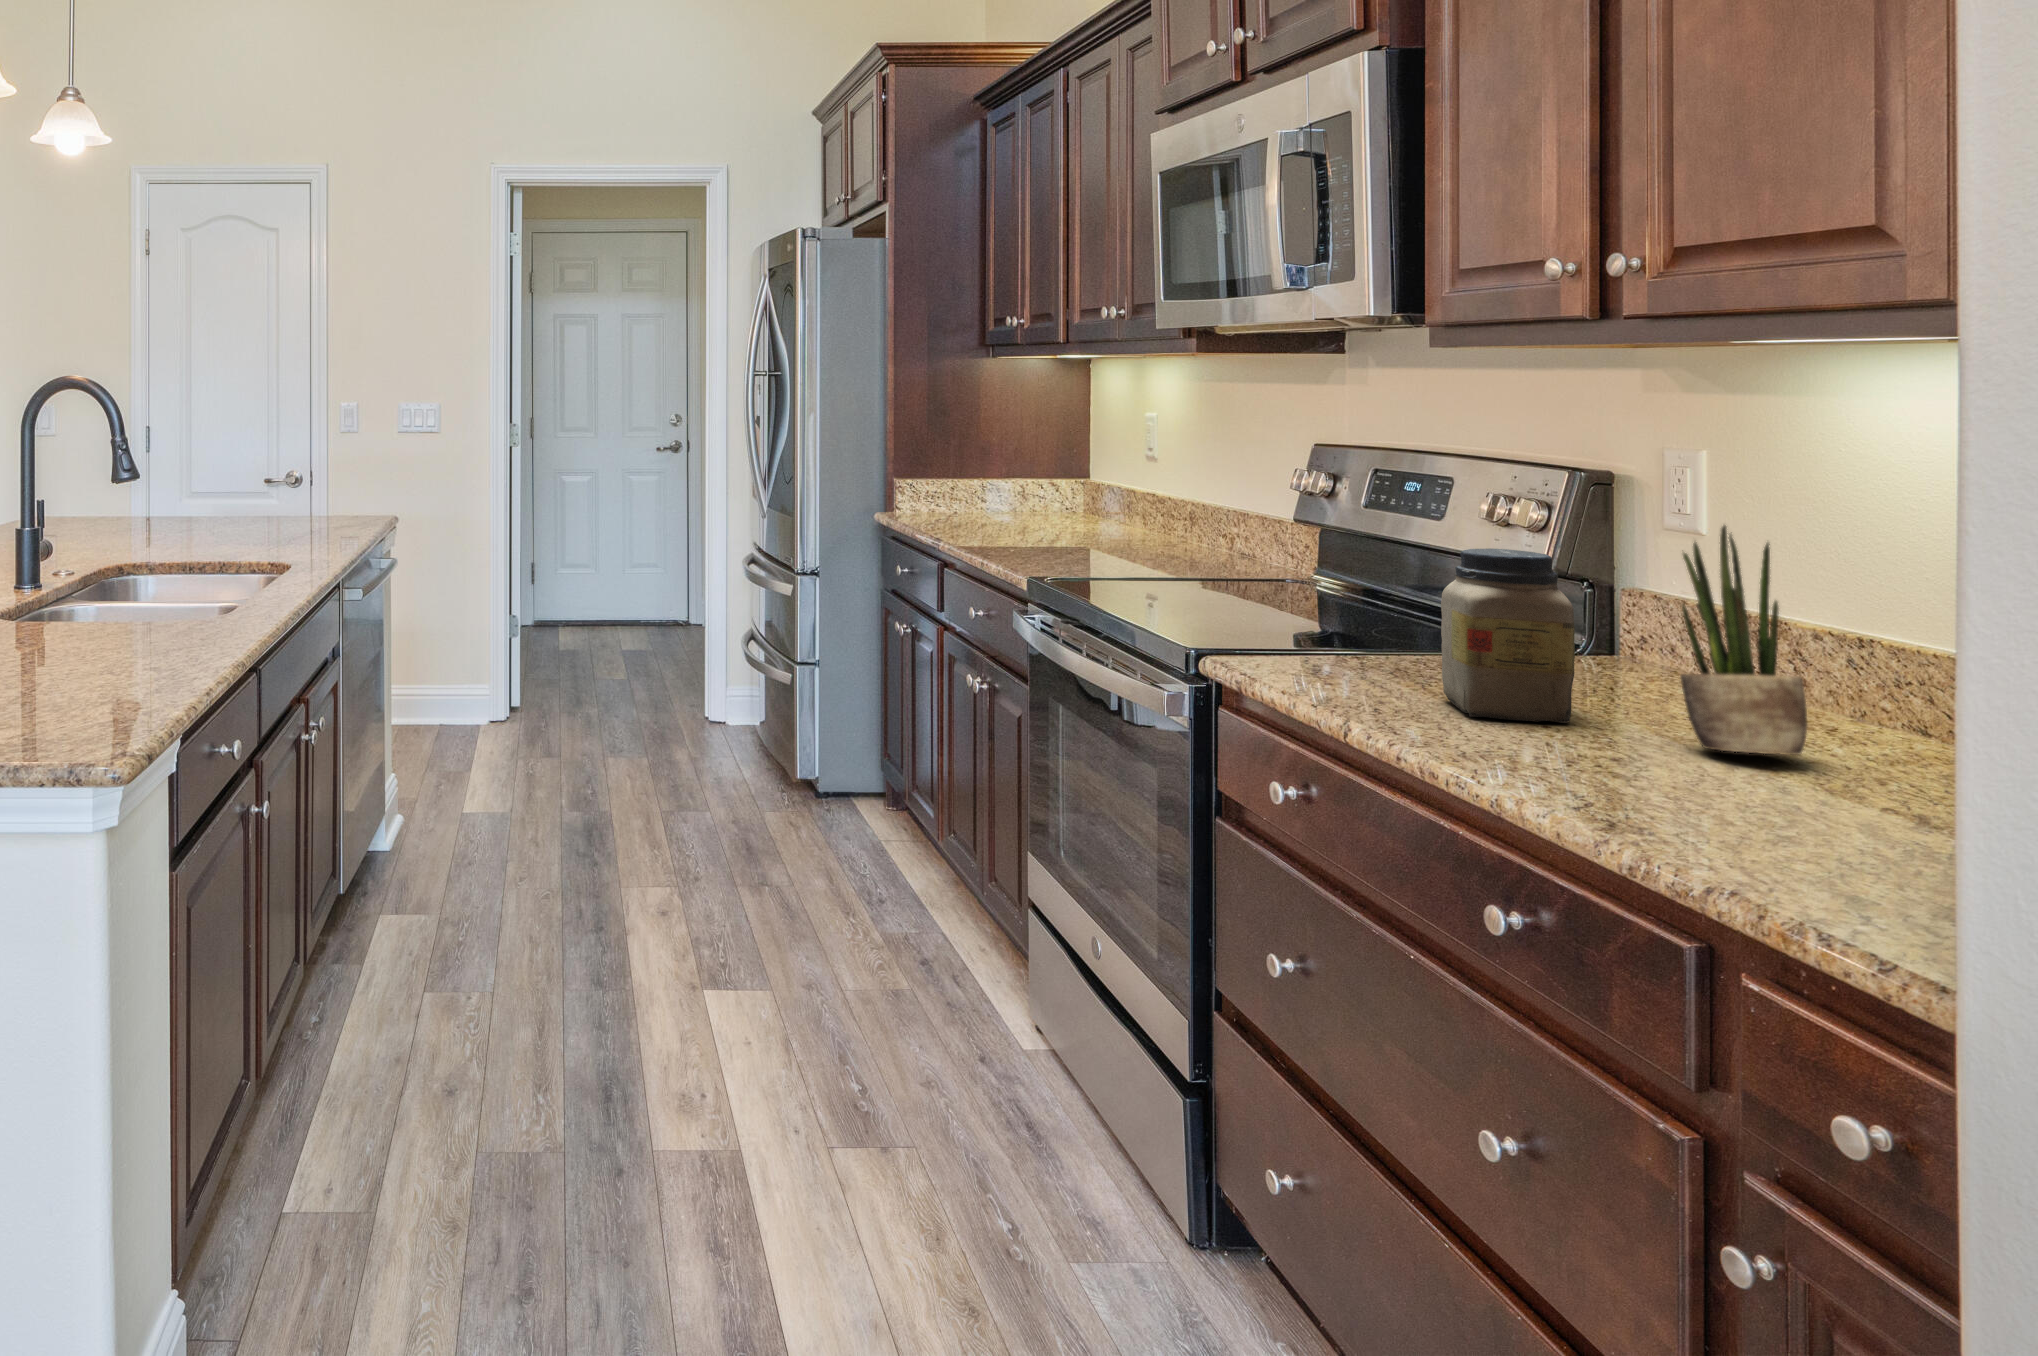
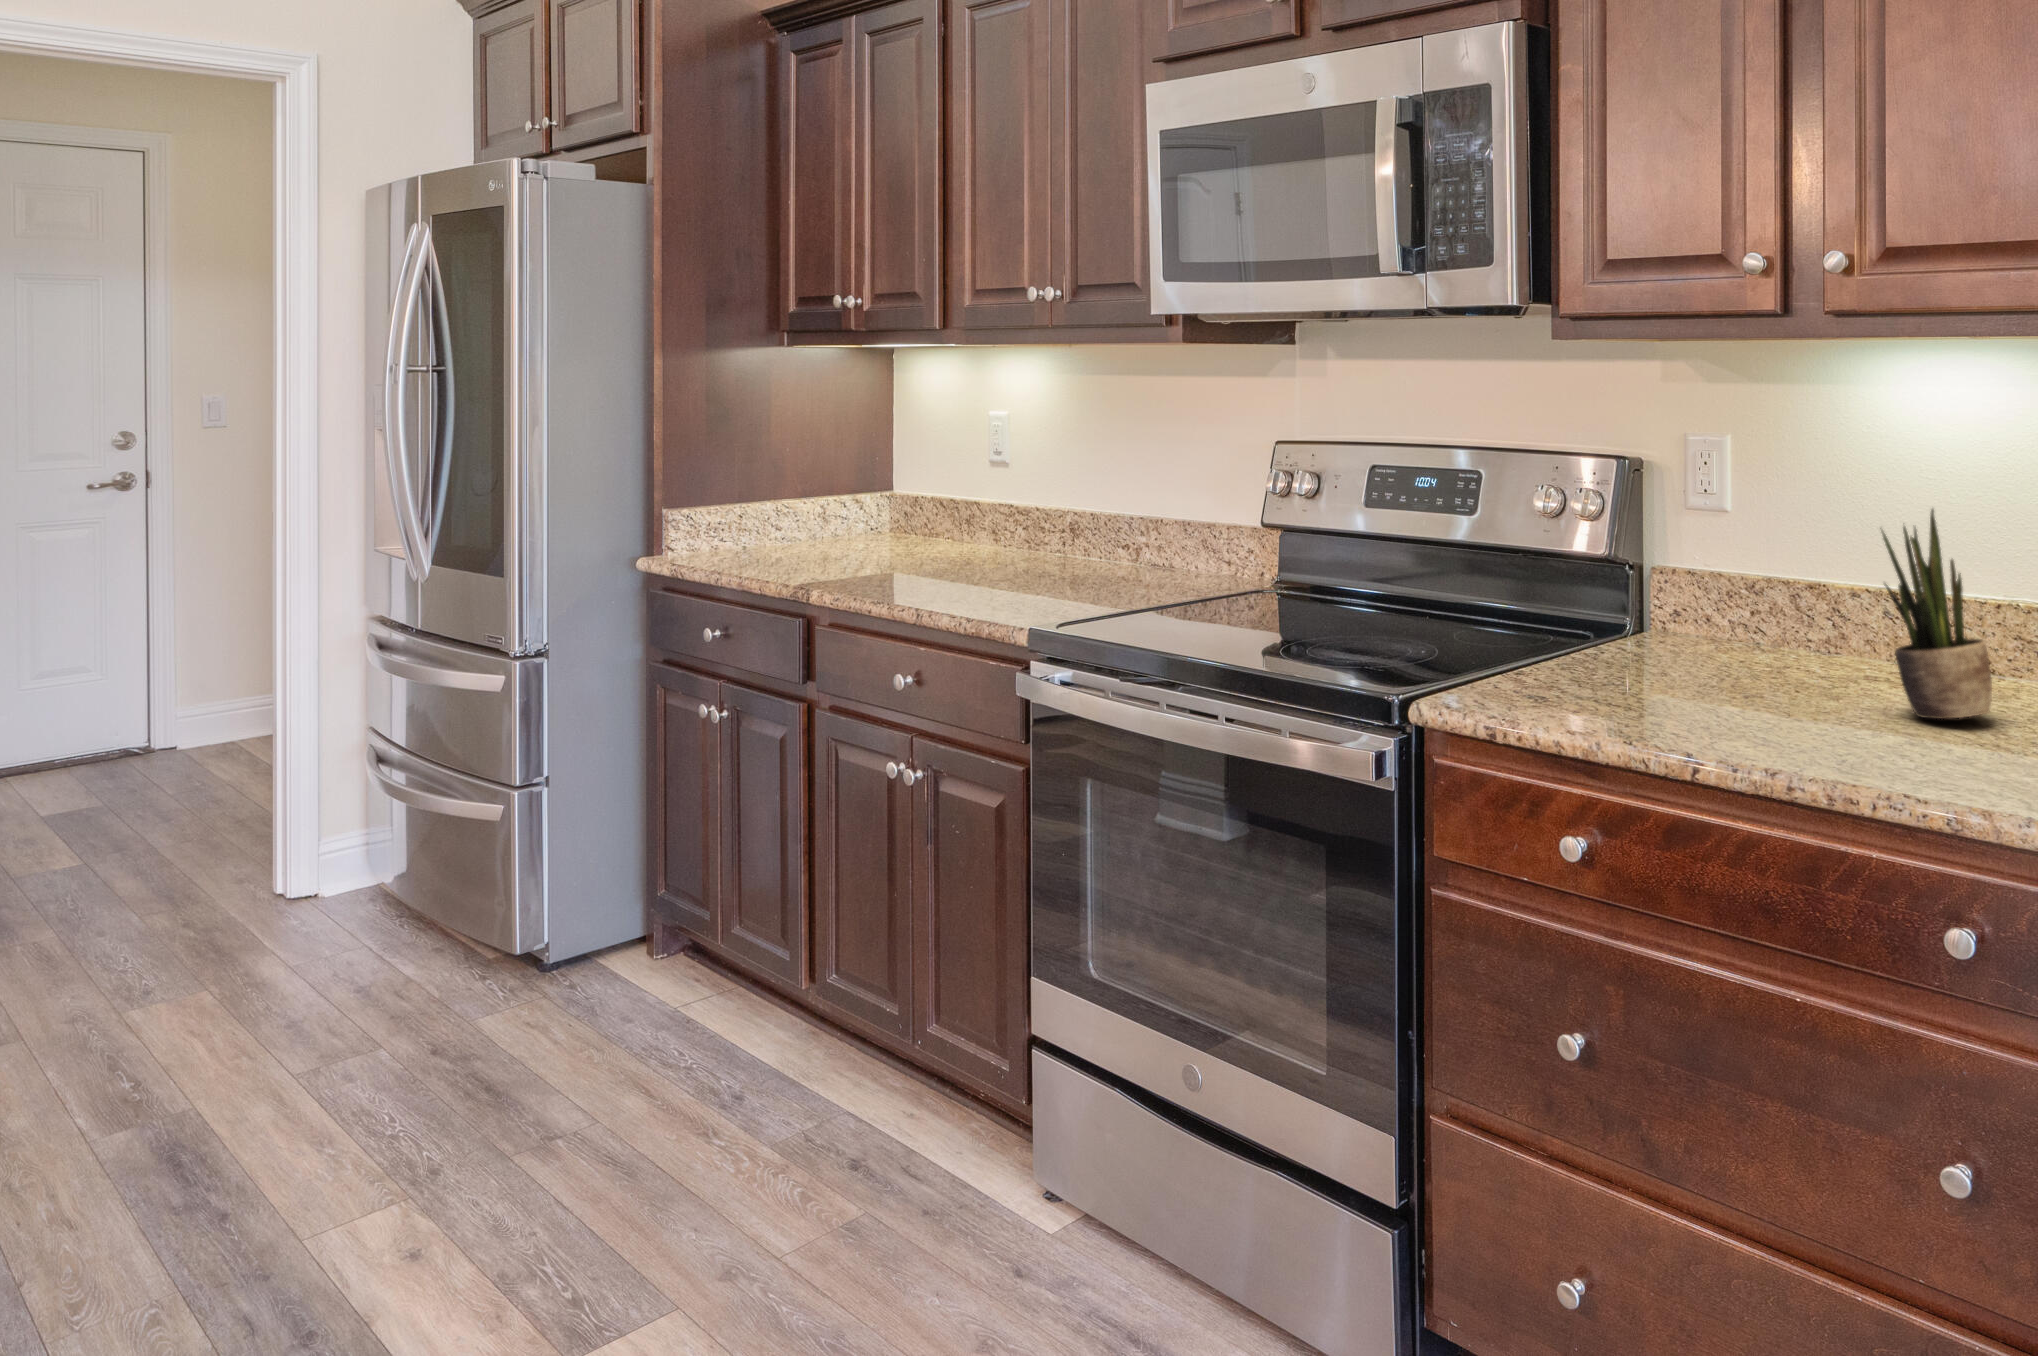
jar: present [1441,548,1575,723] -> none [1681,546,1806,727]

